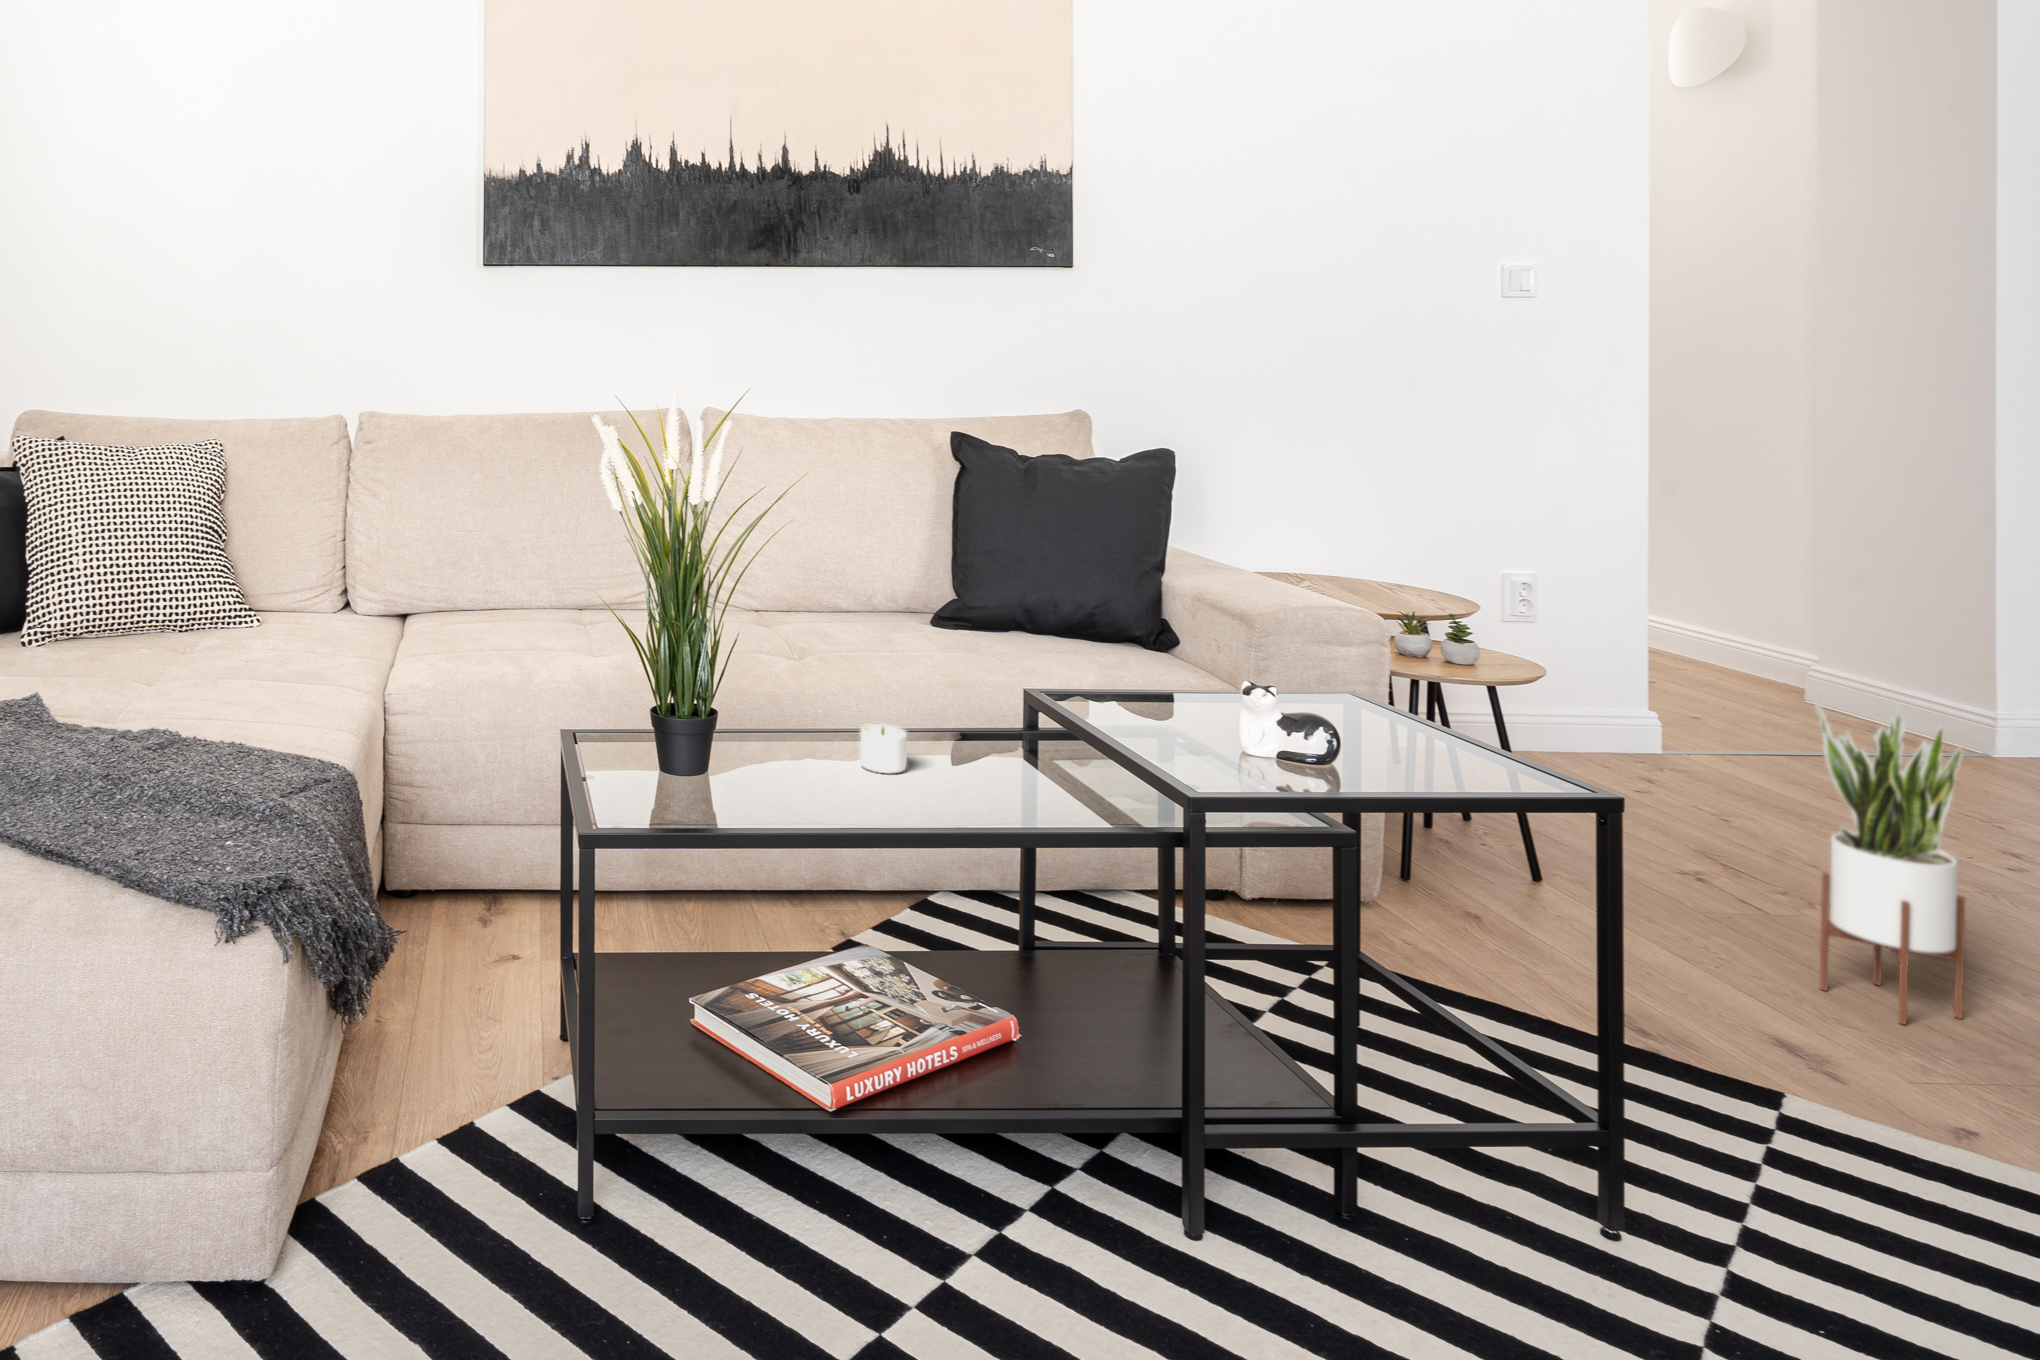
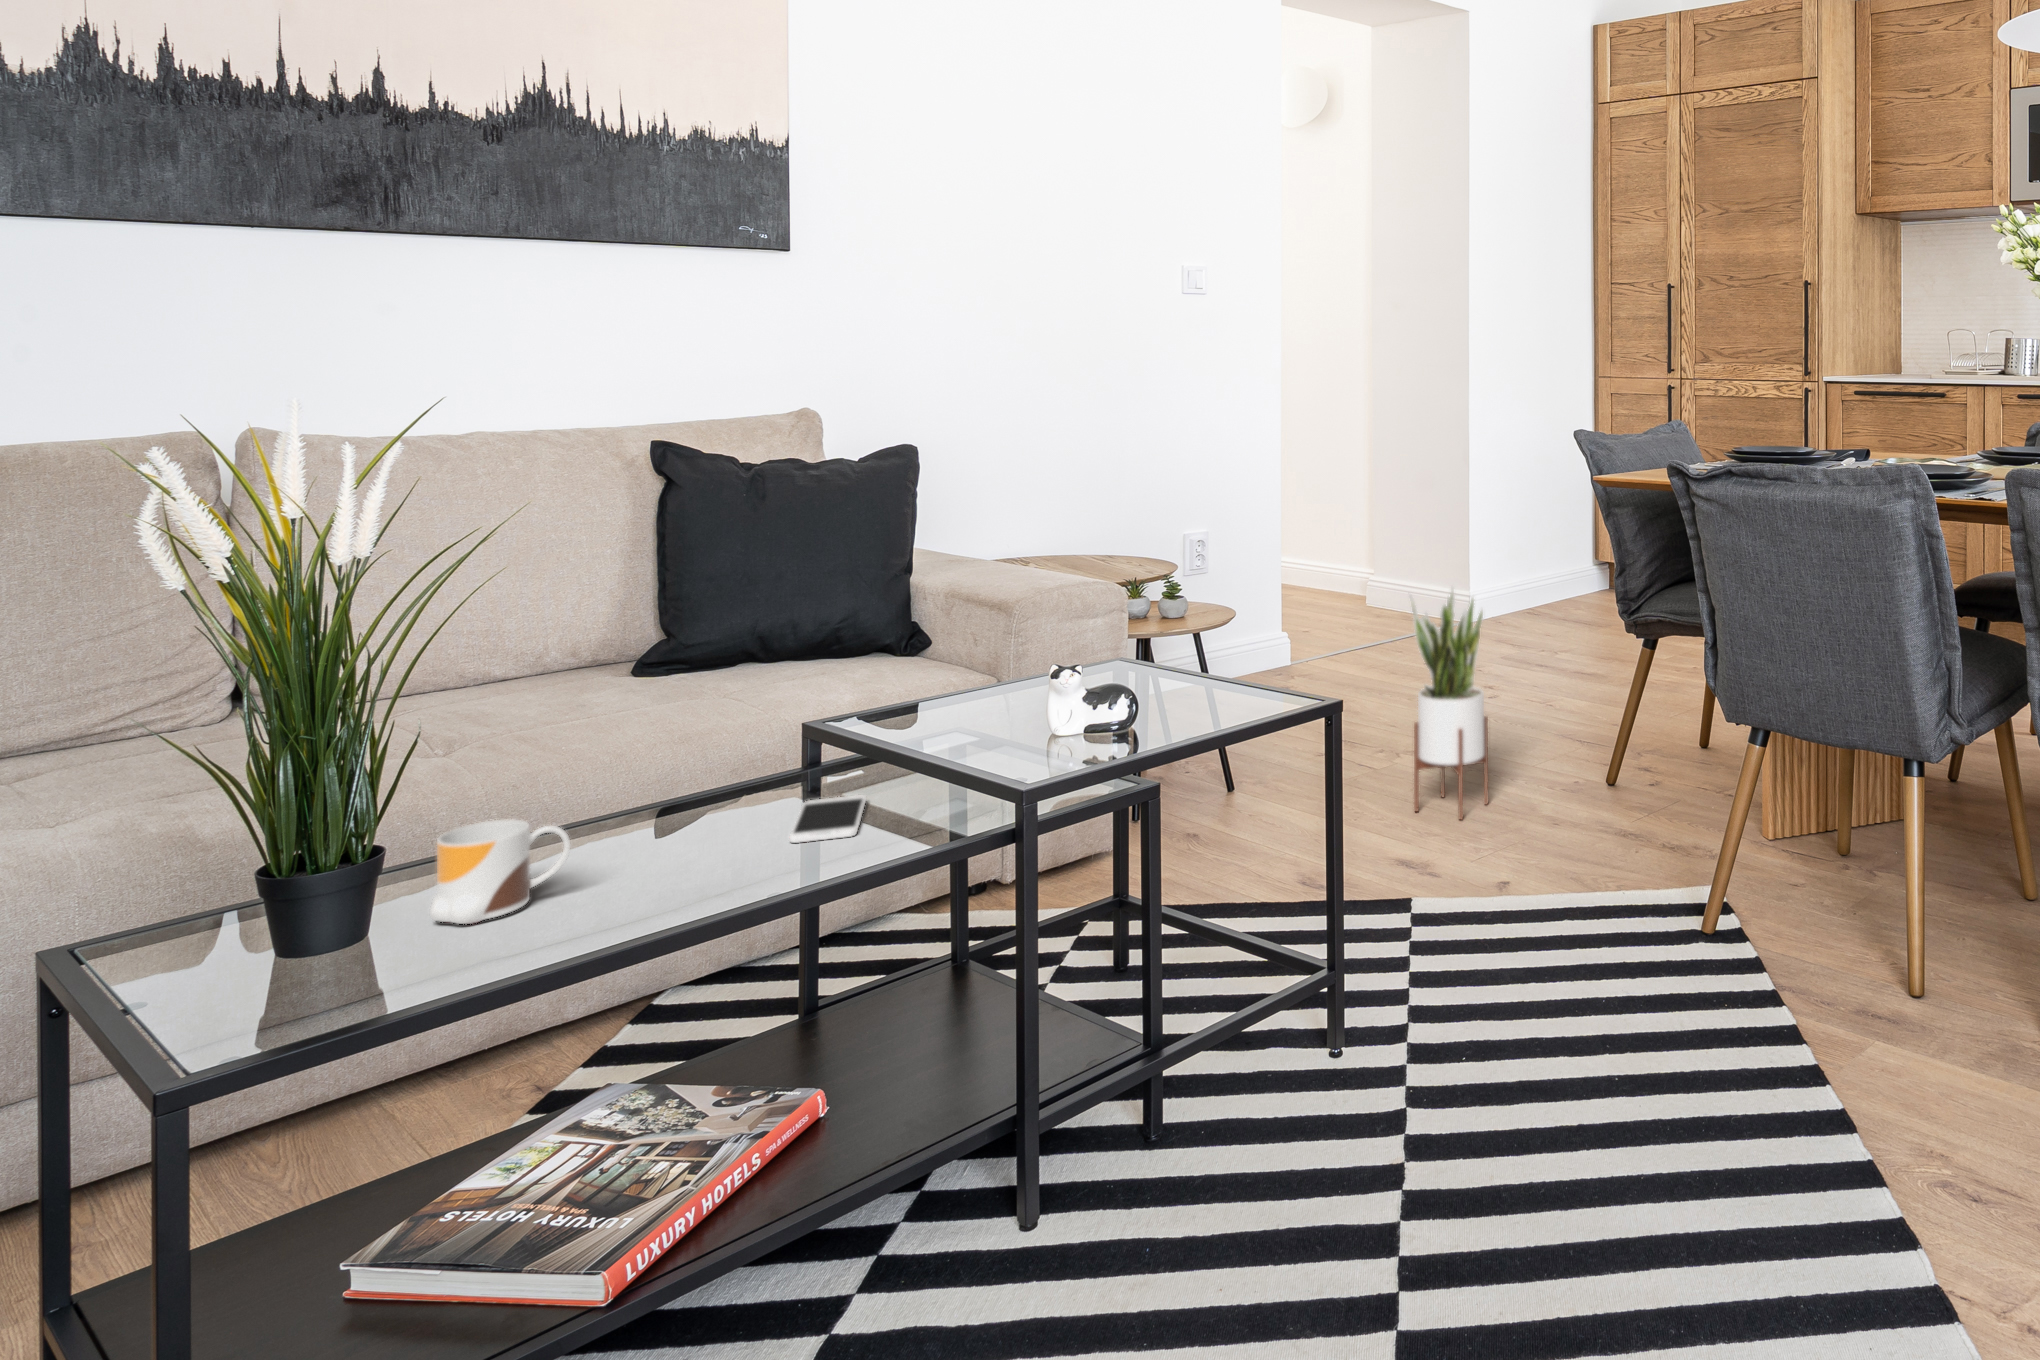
mug: none [746,716,834,789] -> present [430,819,571,924]
candle: present [860,724,907,773] -> none [598,797,689,860]
smartphone: none [997,764,1070,806] -> present [789,795,866,843]

